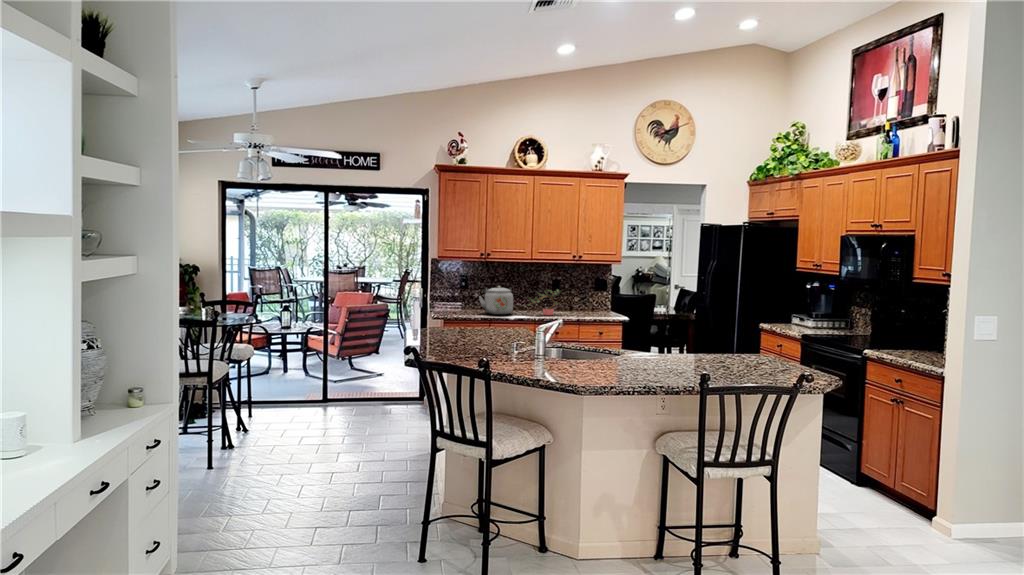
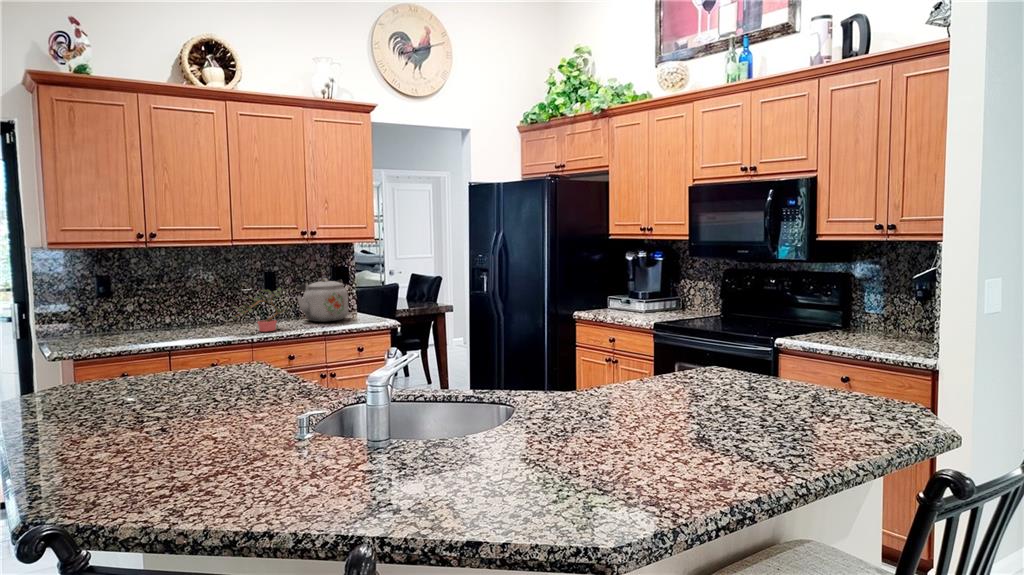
kettle: present [479,286,513,314] -> present [296,278,348,322]

